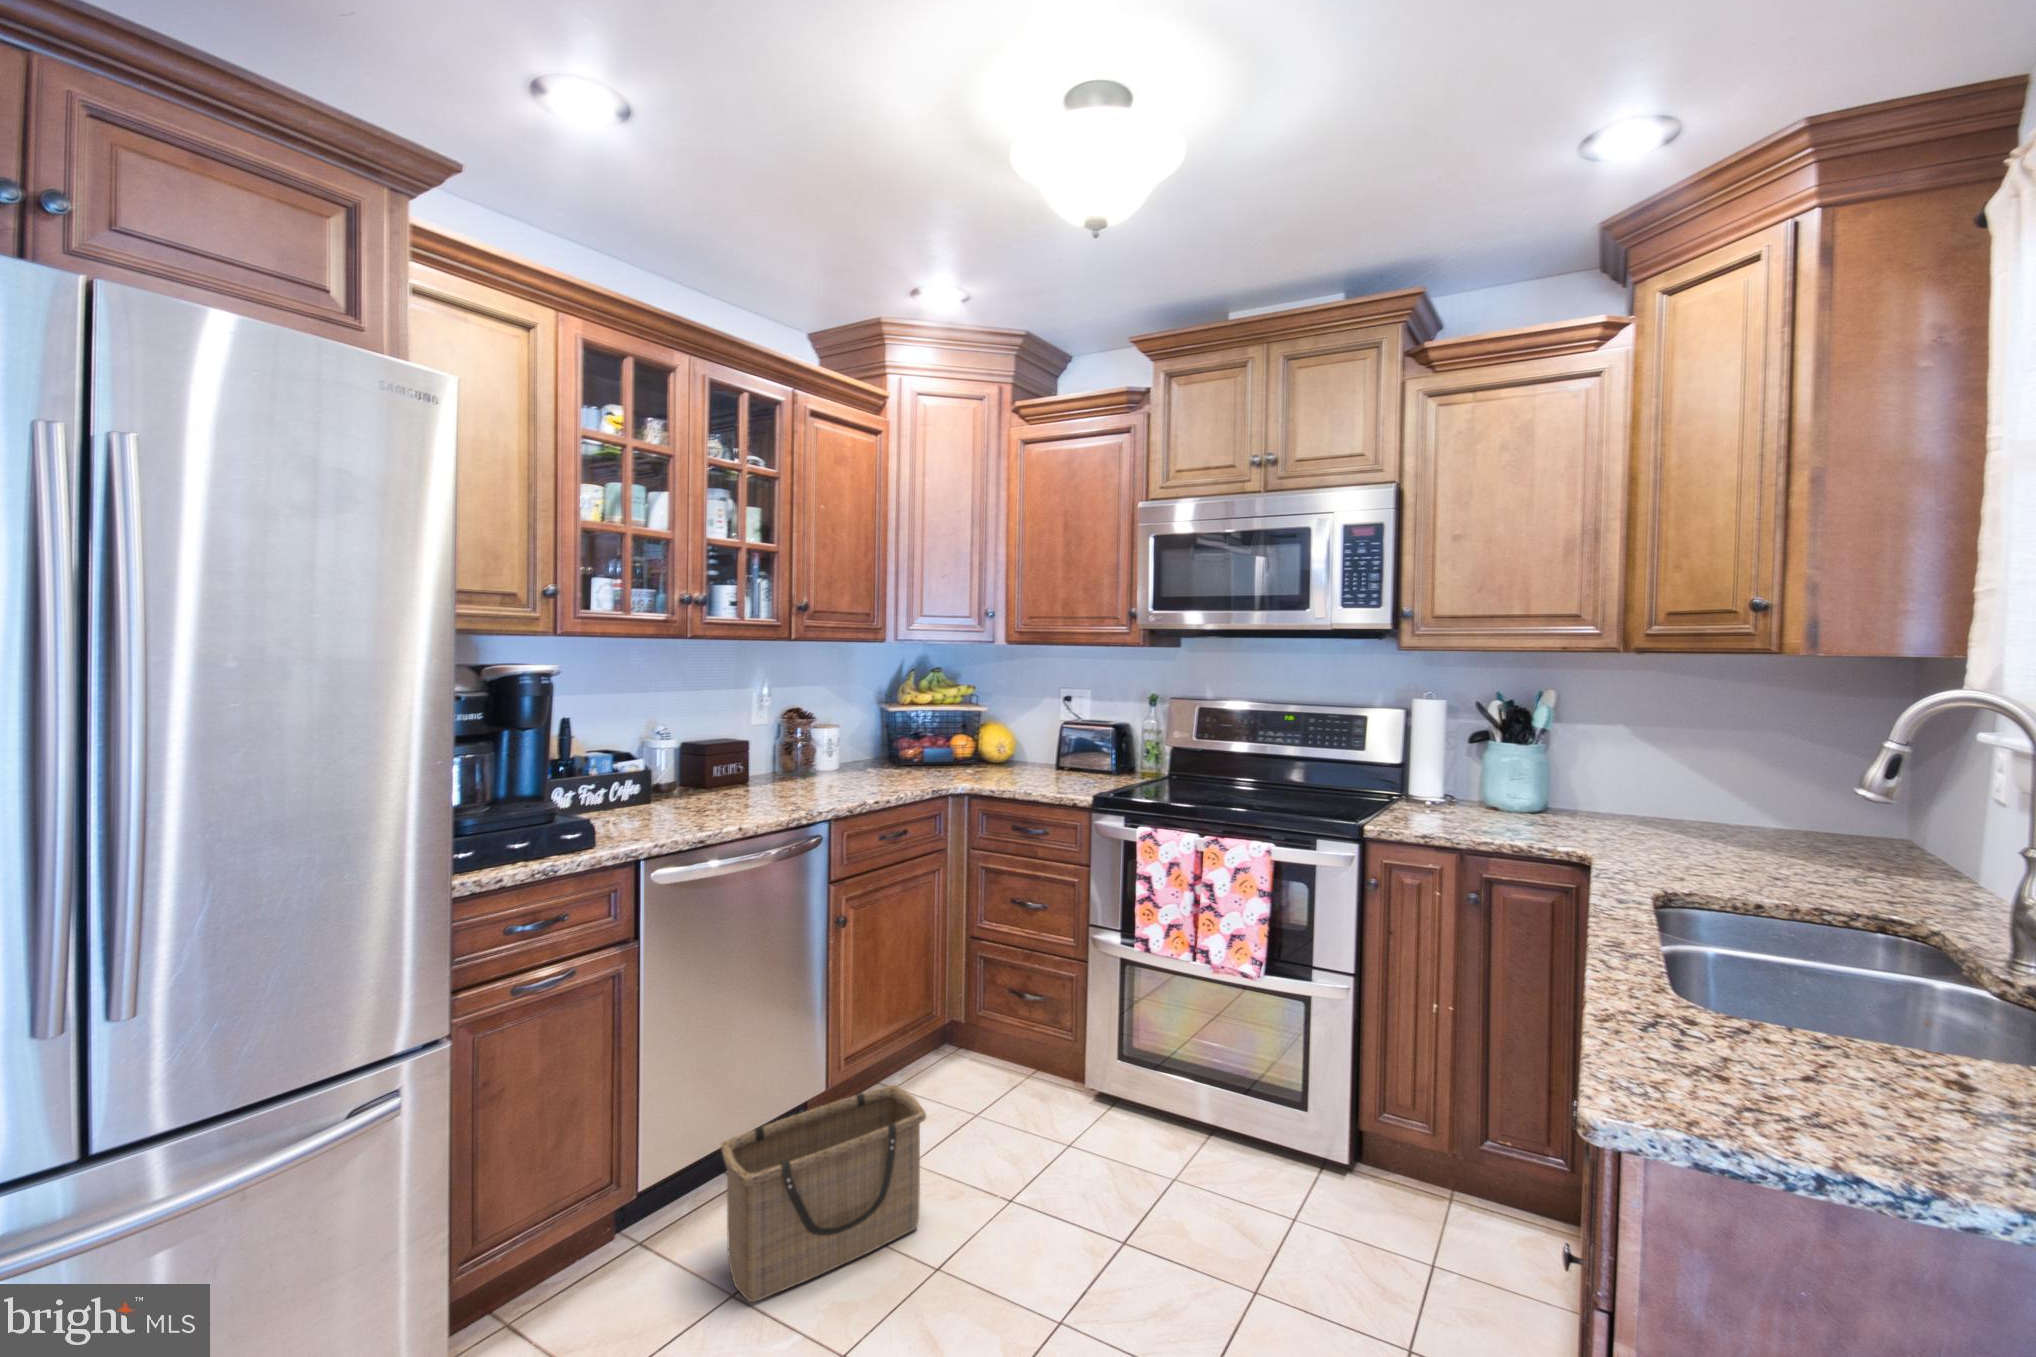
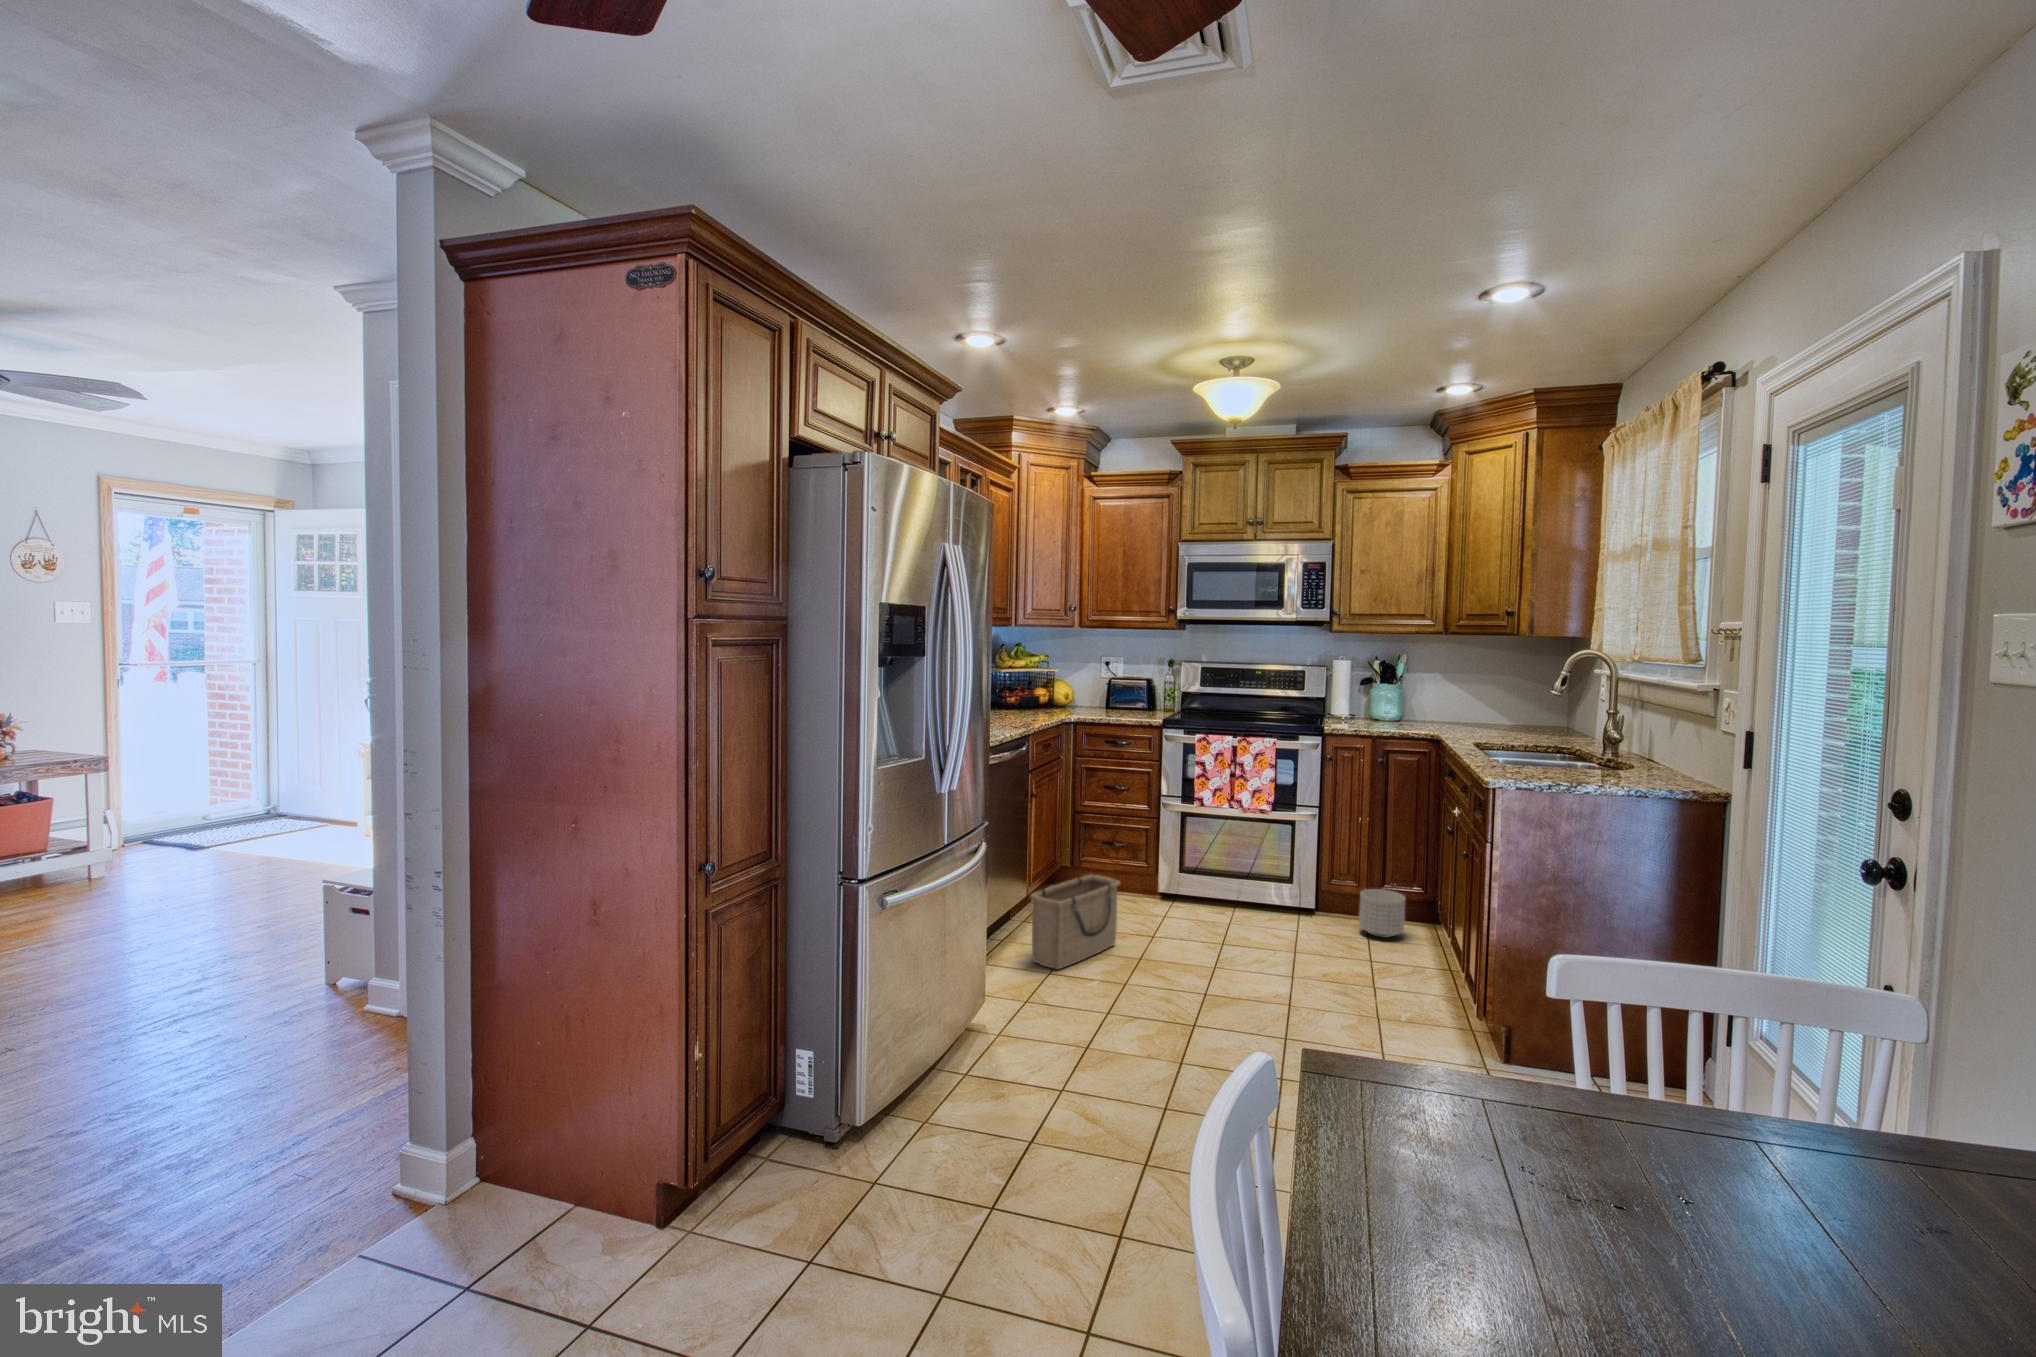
planter: none [1420,1160,1520,1285] -> present [1359,889,1405,938]

